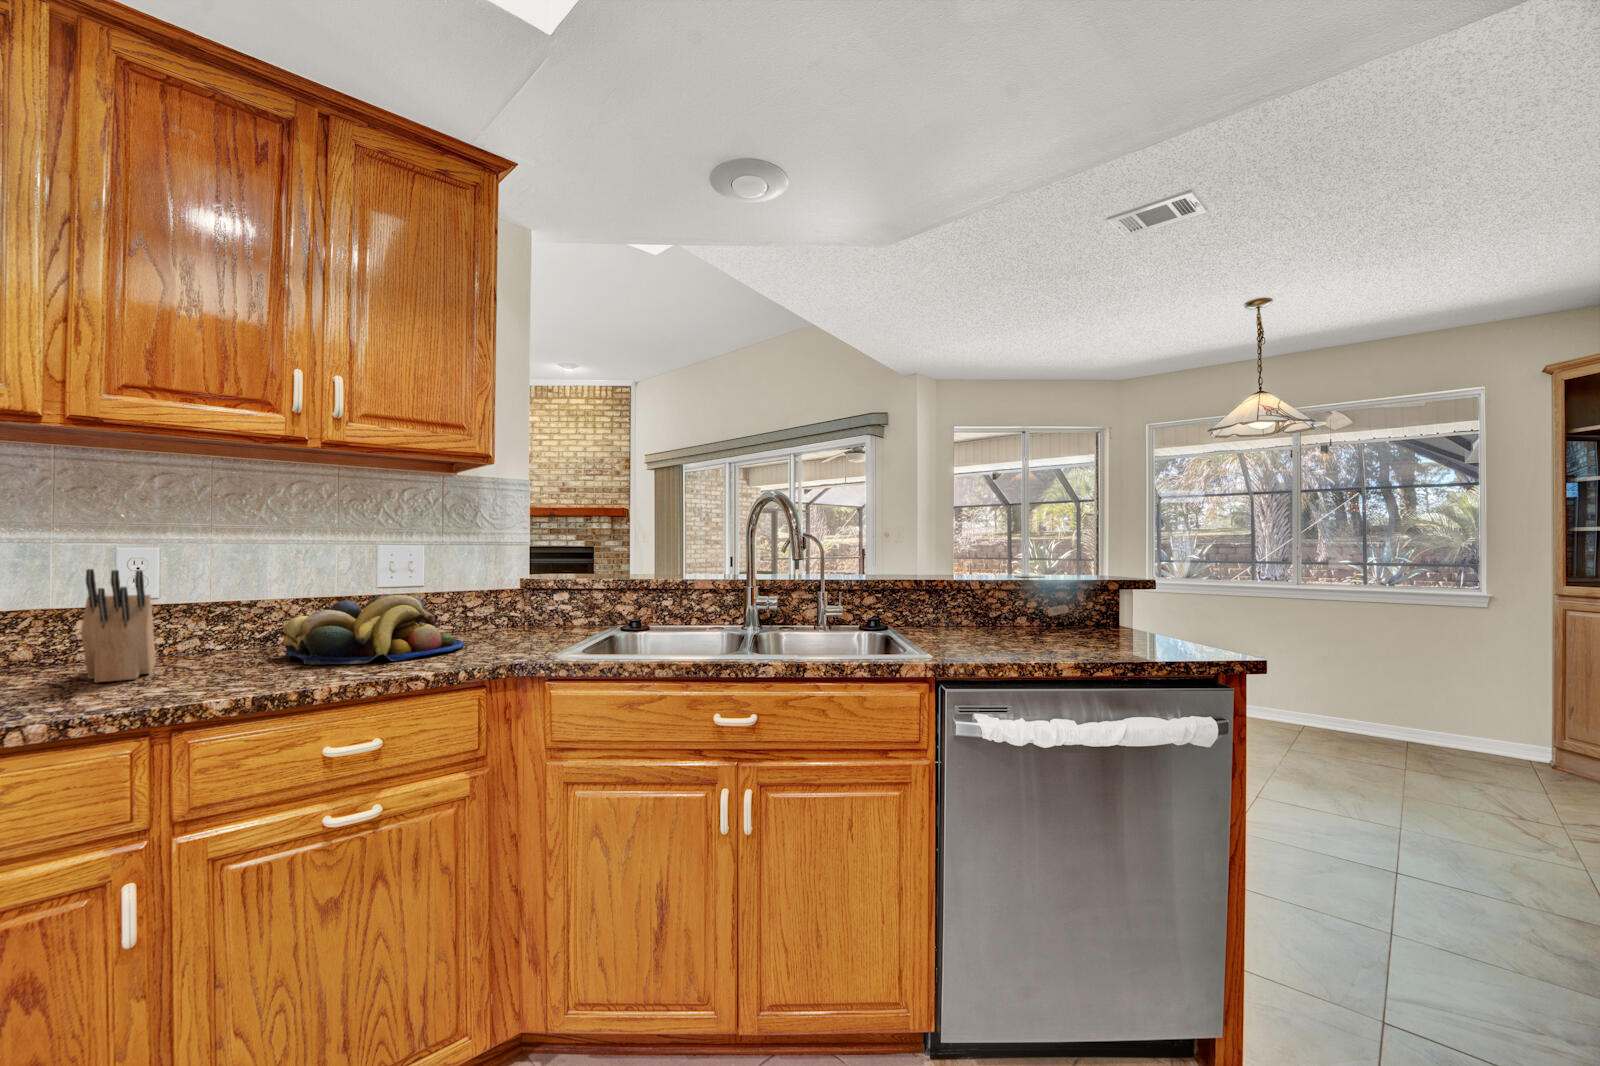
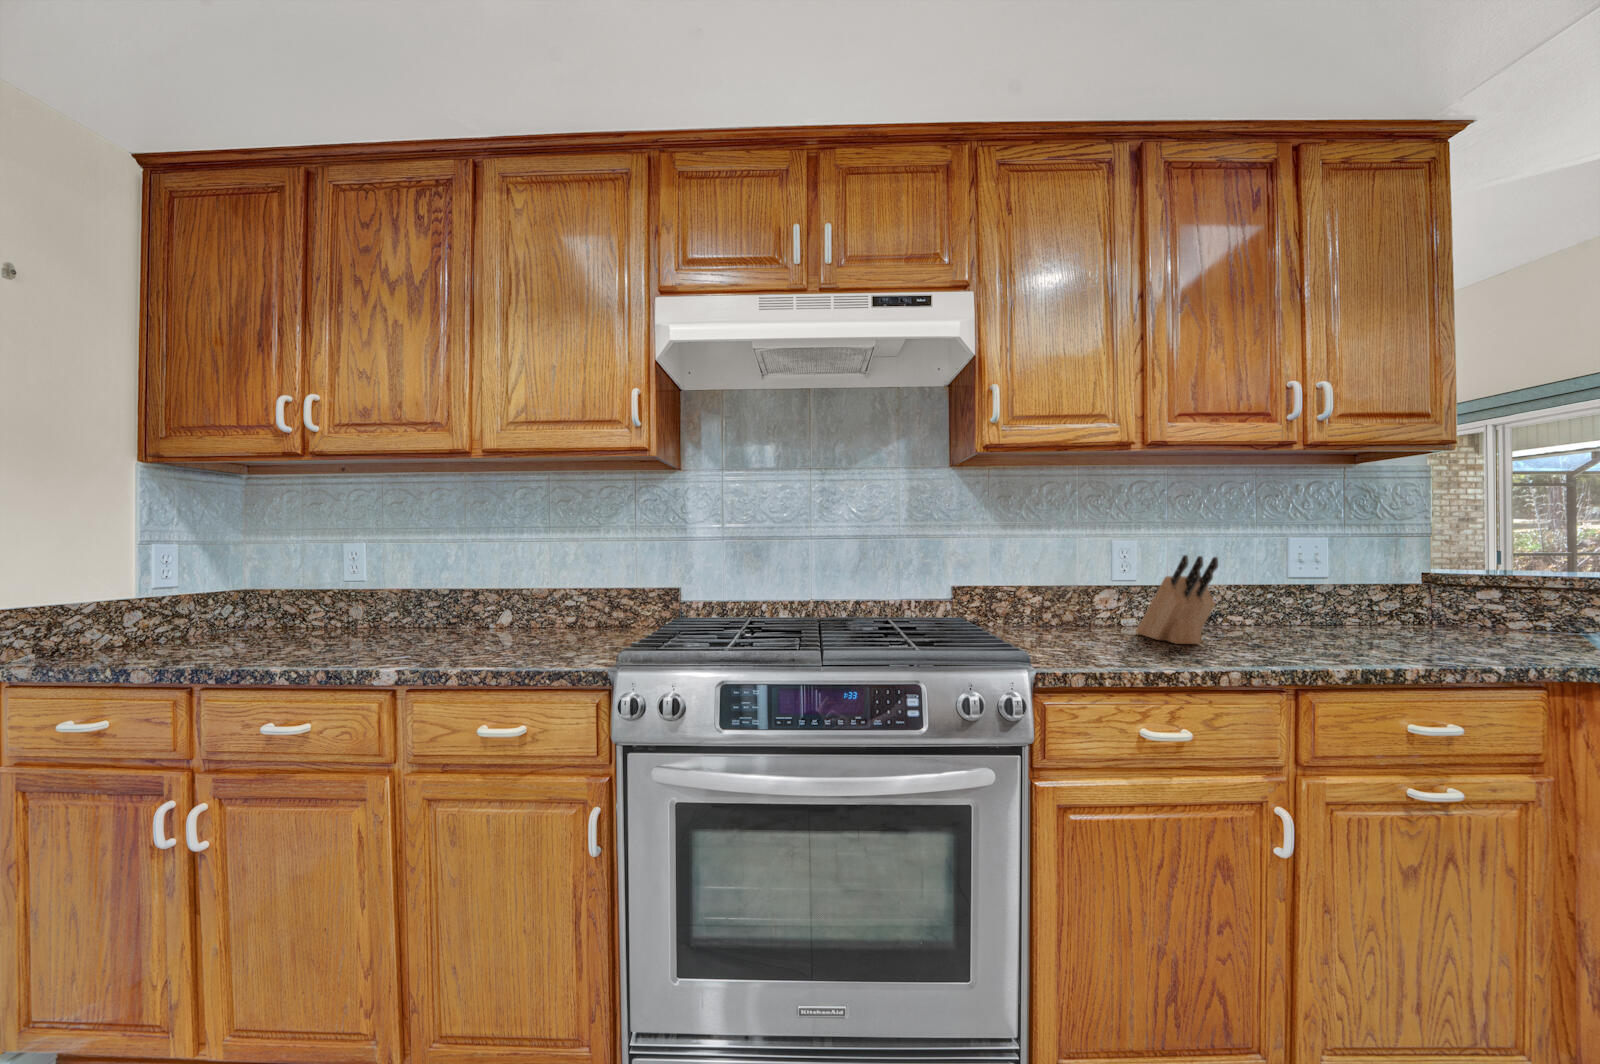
fruit bowl: present [283,594,464,665] -> none [1260,585,1446,650]

